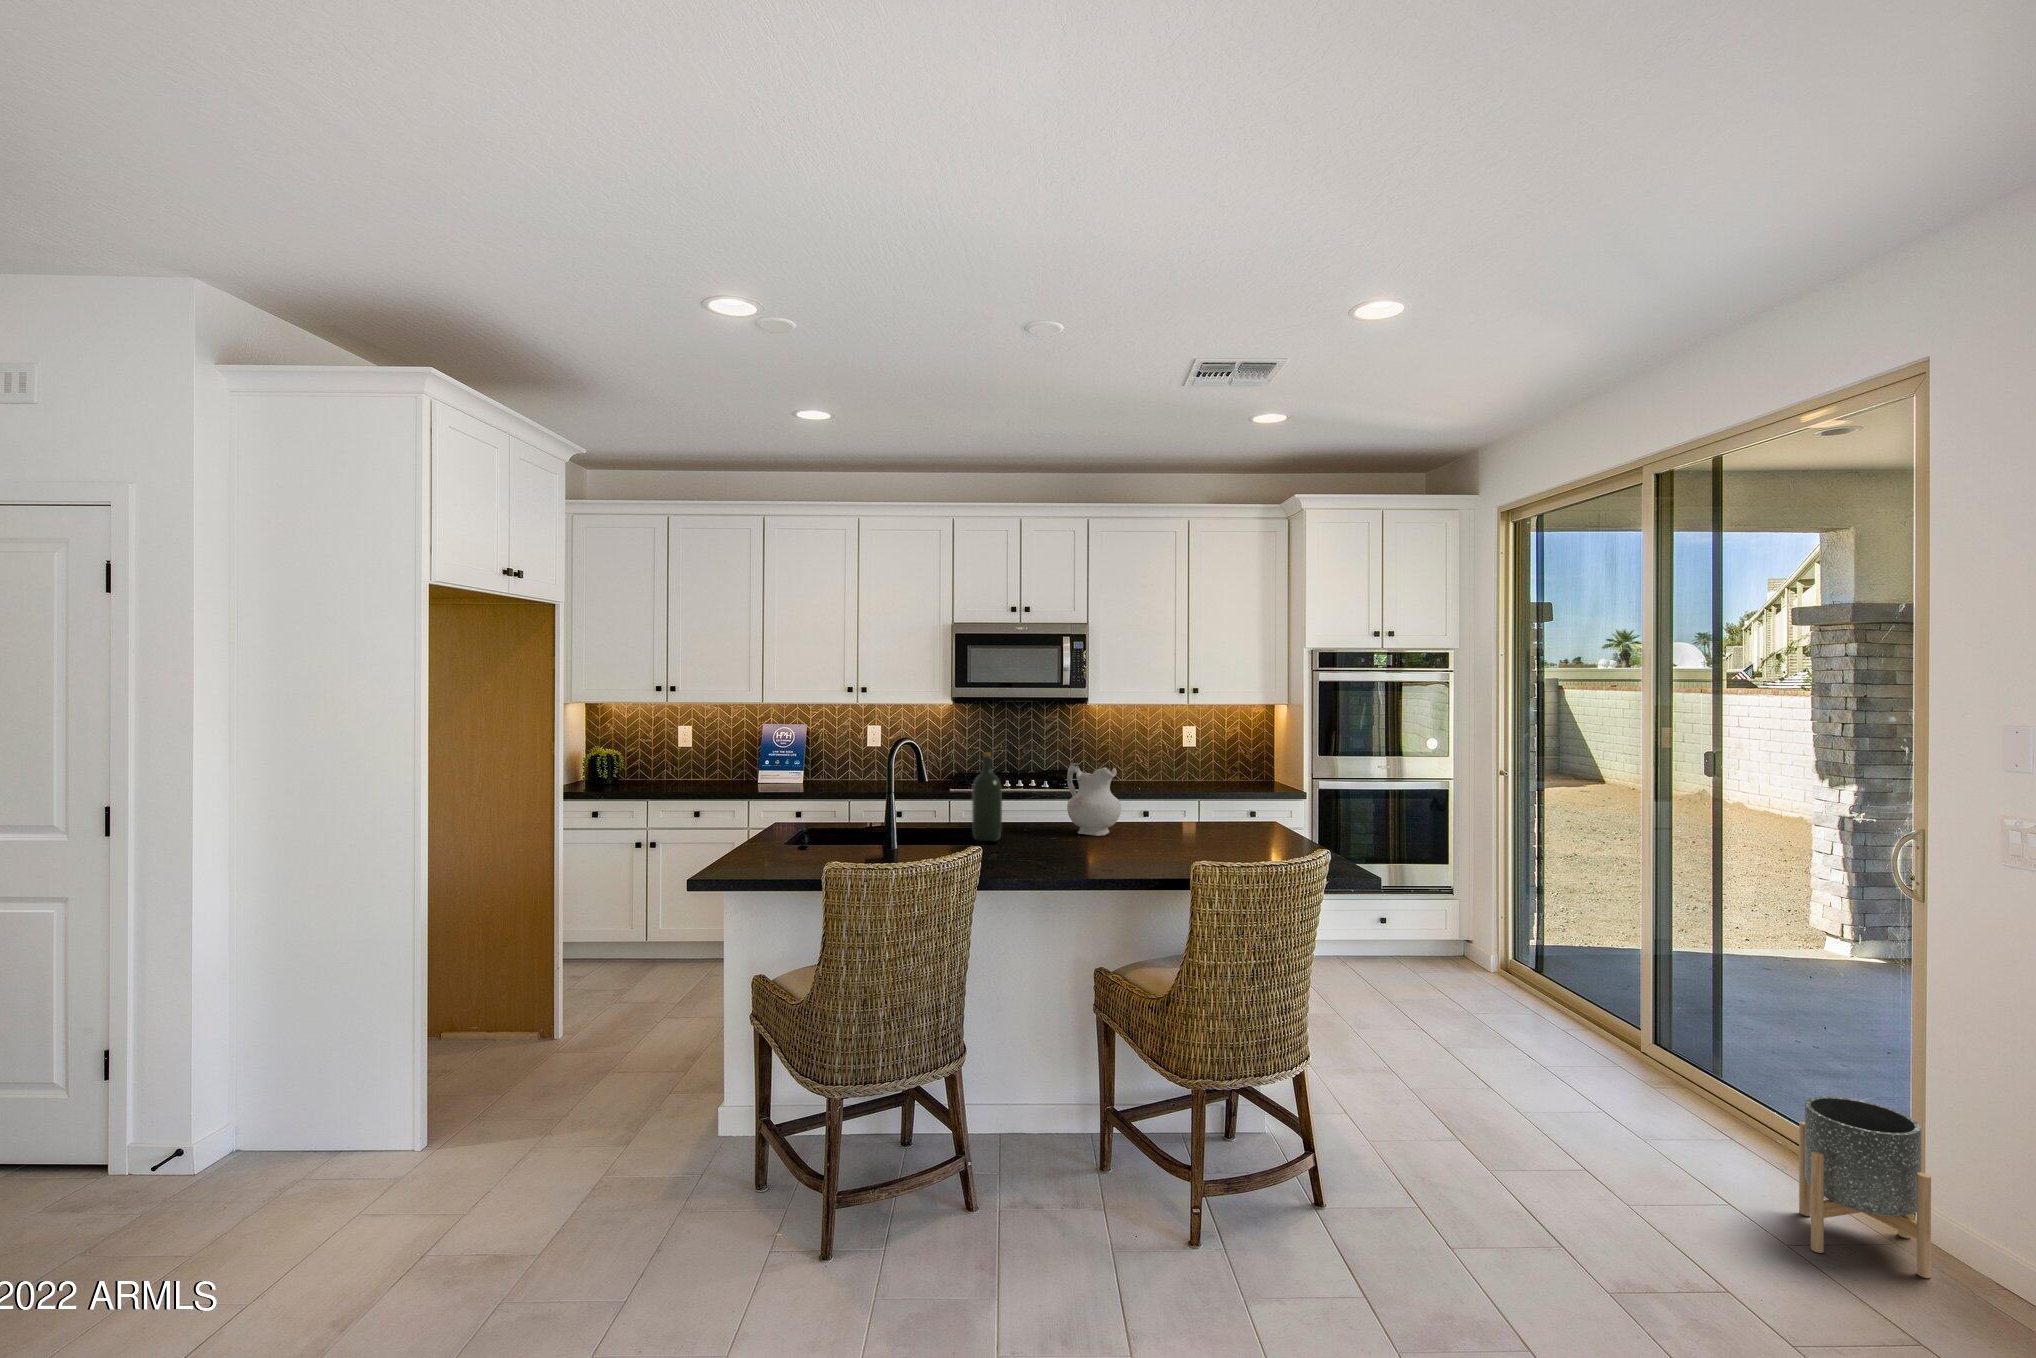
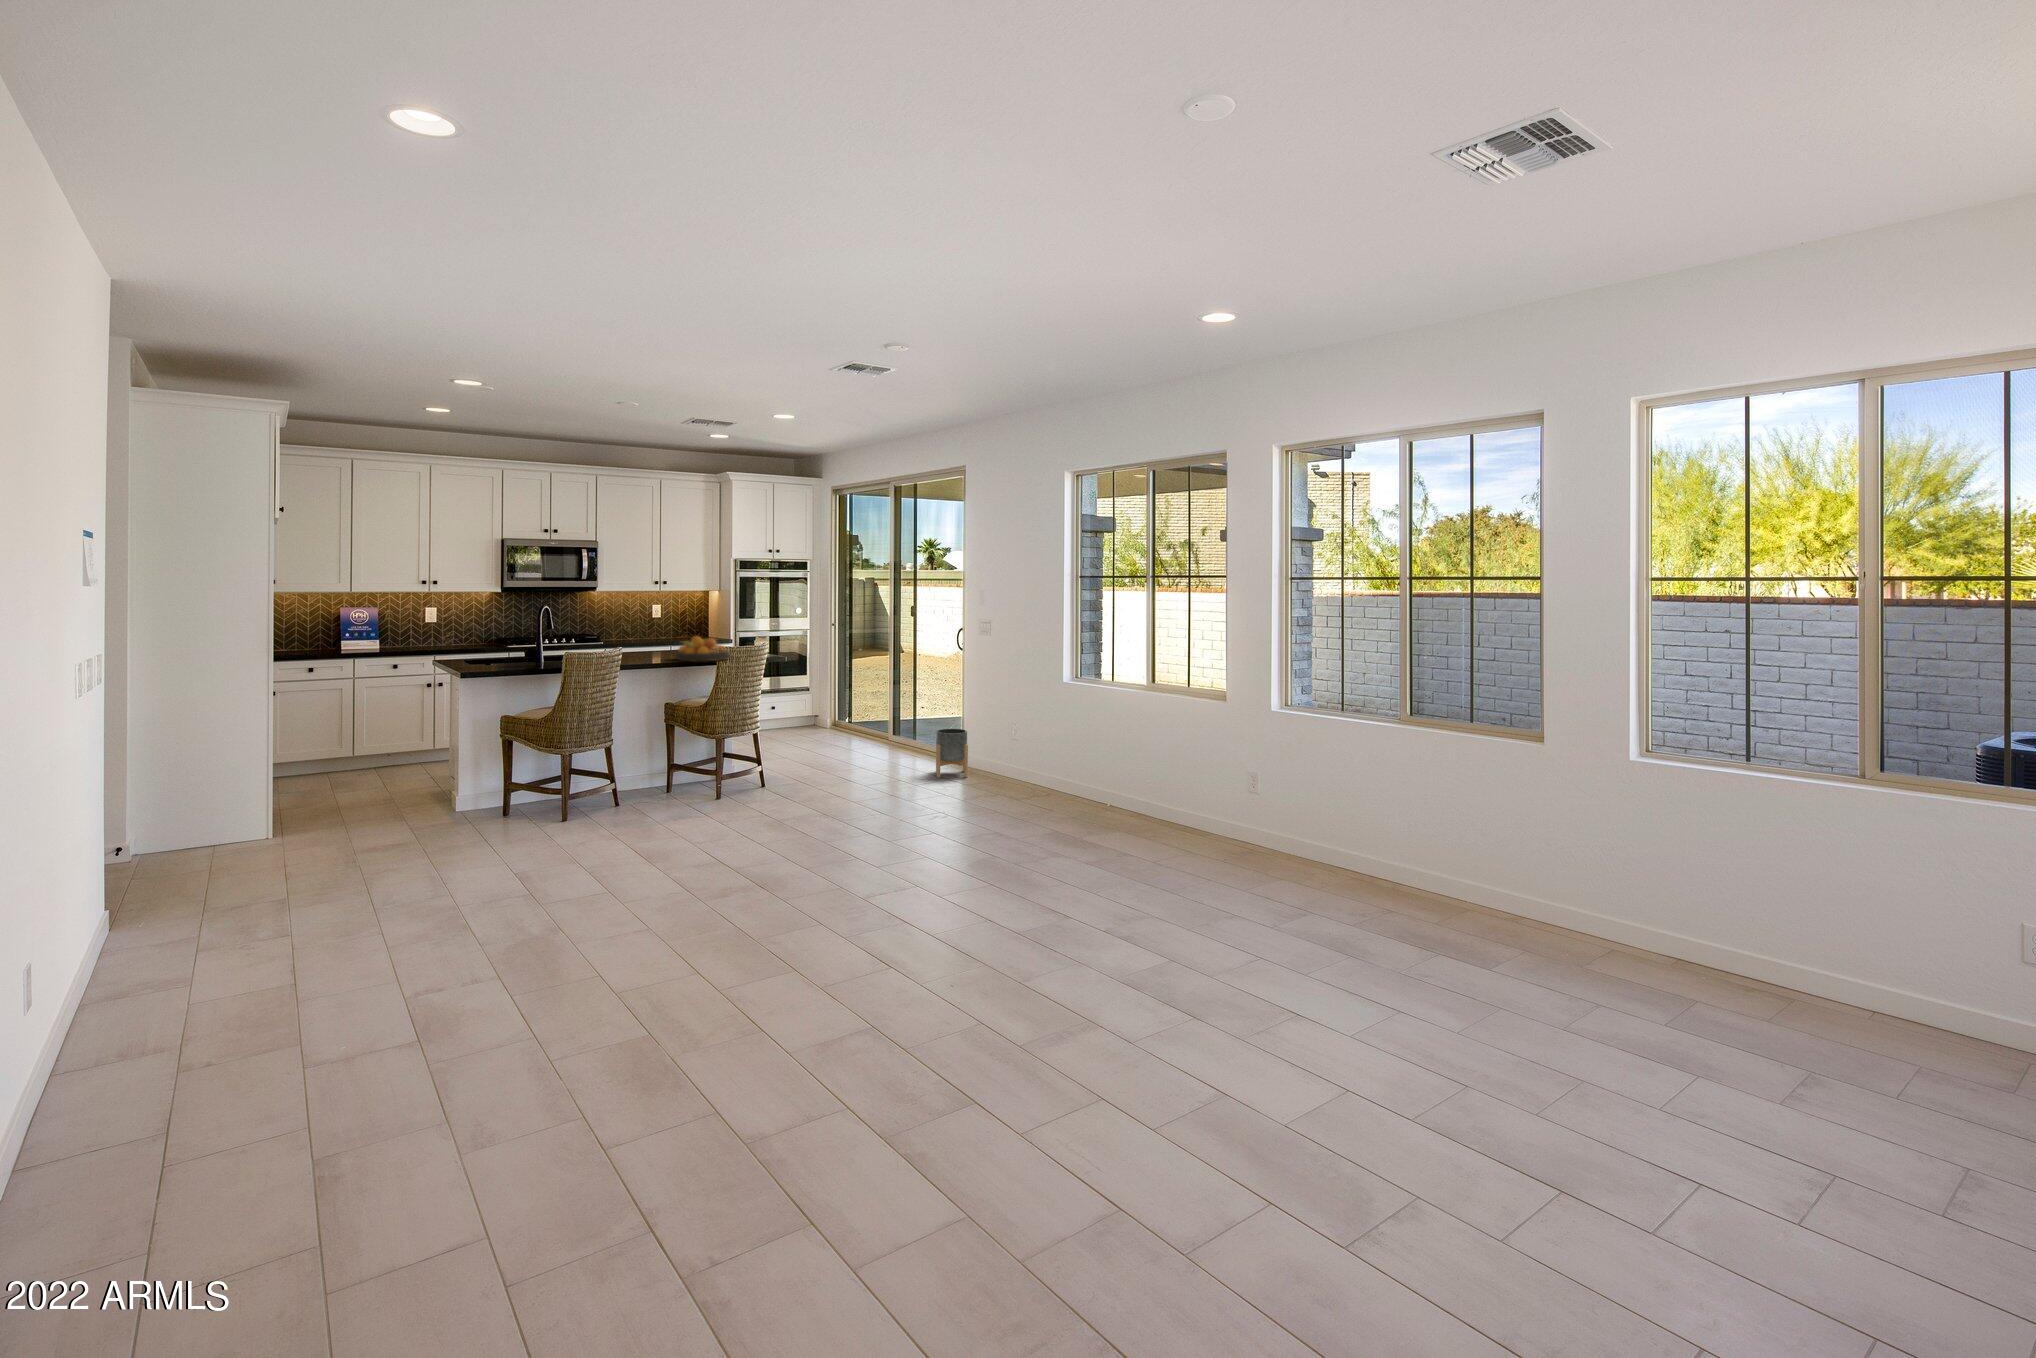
wine bottle: present [972,752,1002,841] -> none [583,617,600,663]
ceramic pitcher: present [1067,763,1121,836] -> none [627,622,659,659]
fruit bowl: none [1141,795,1247,854] -> present [676,636,729,662]

